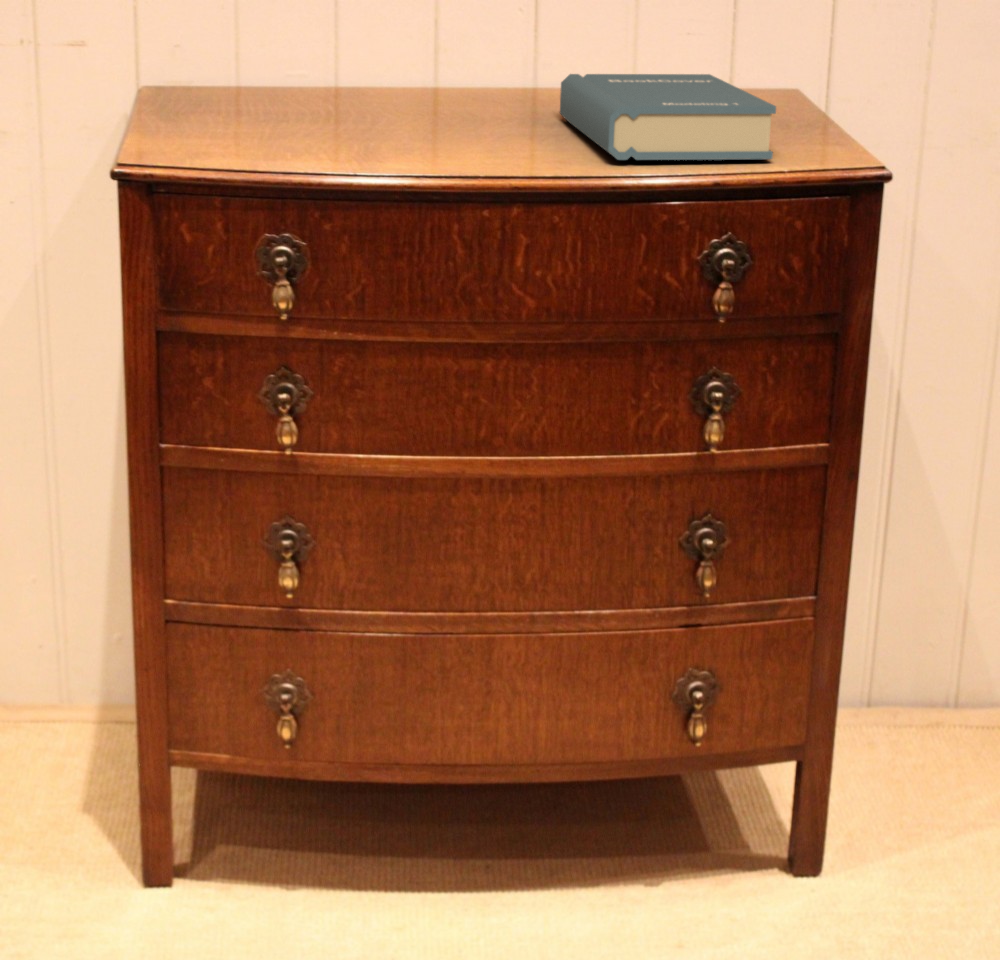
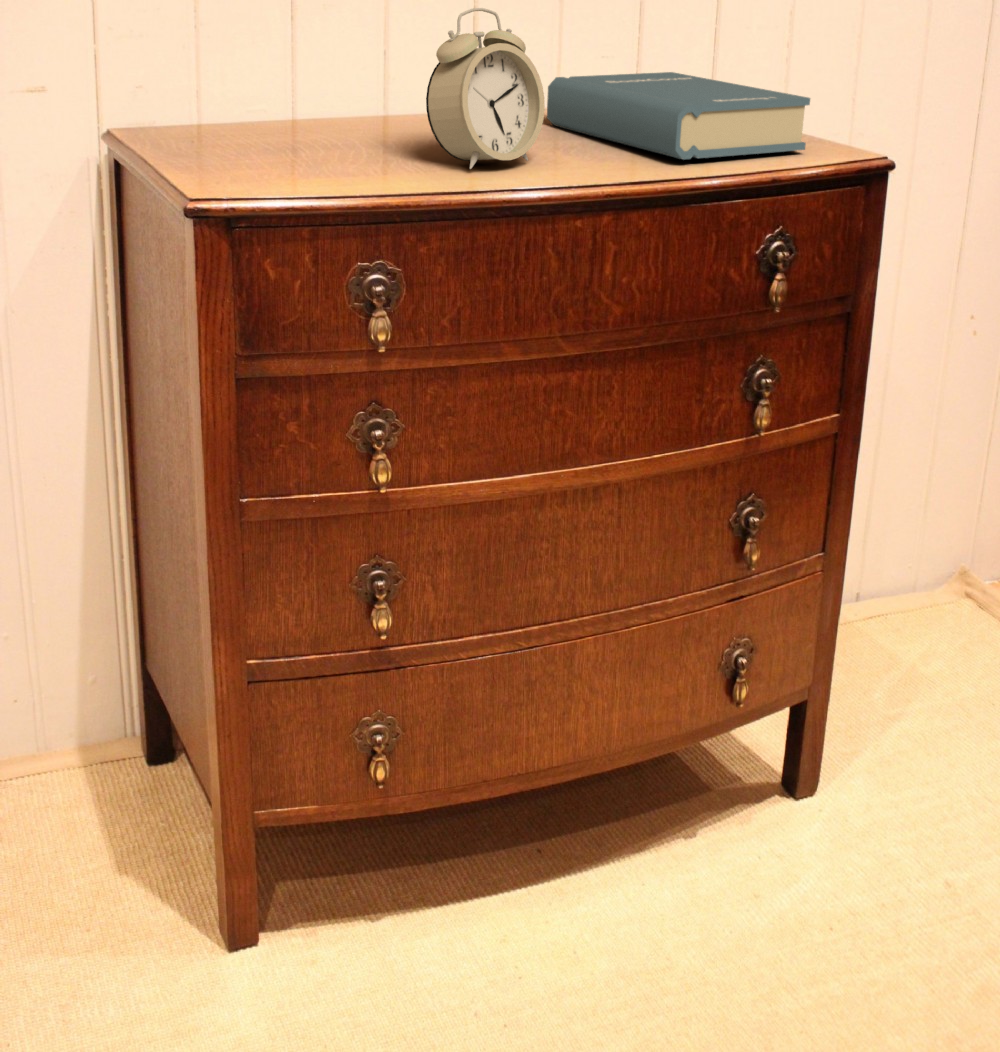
alarm clock: none [367,5,485,156] -> present [426,8,545,169]

